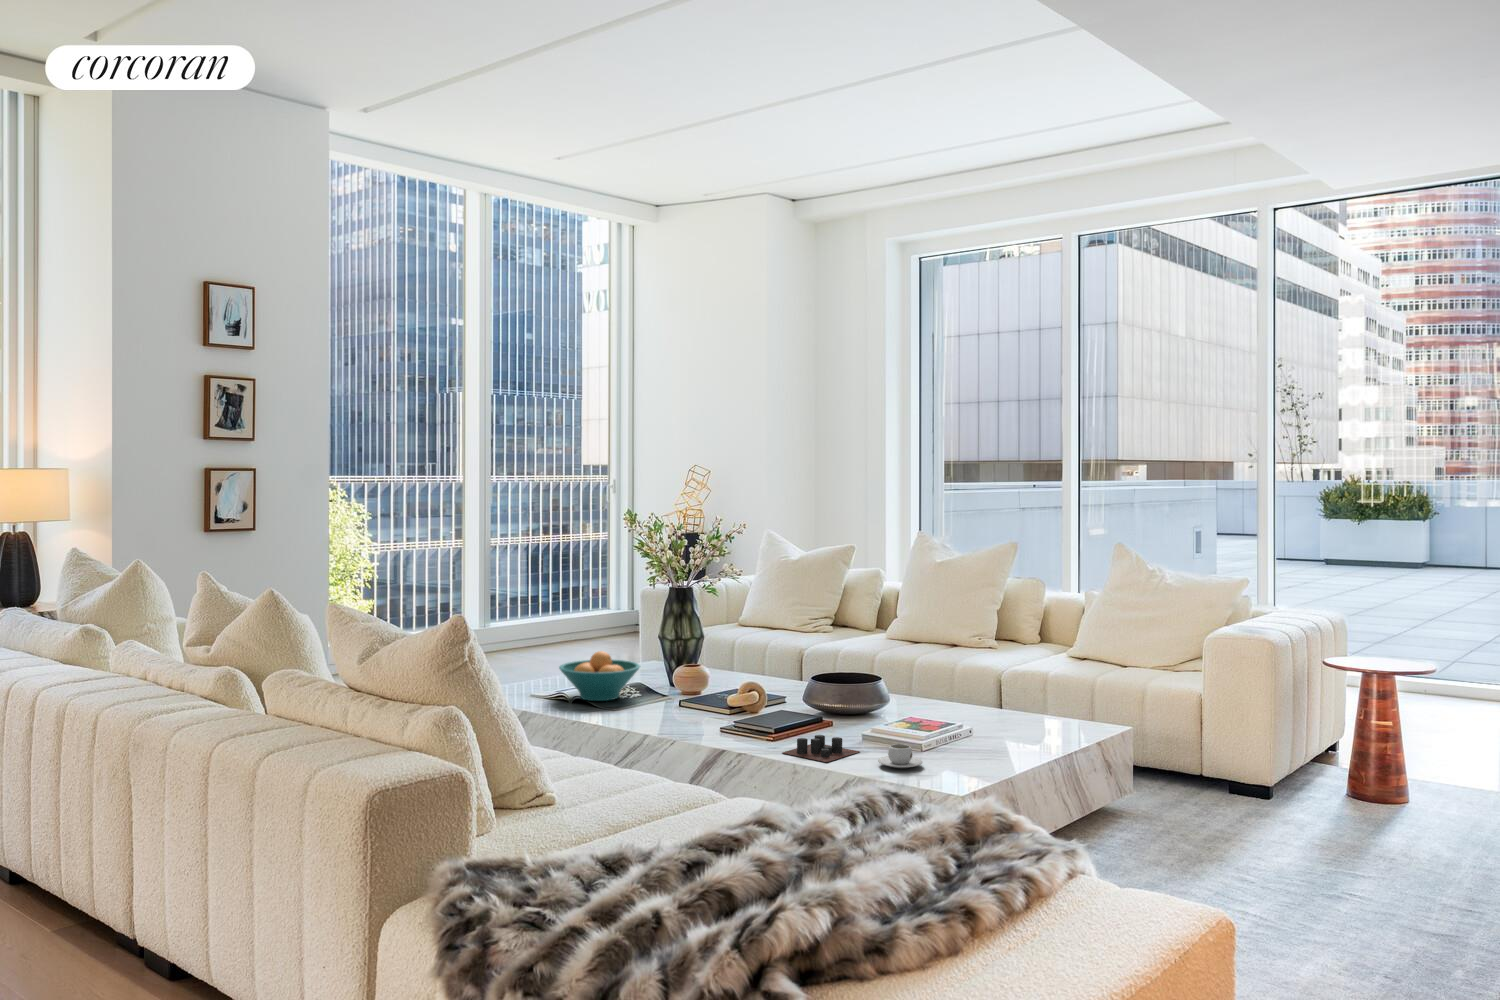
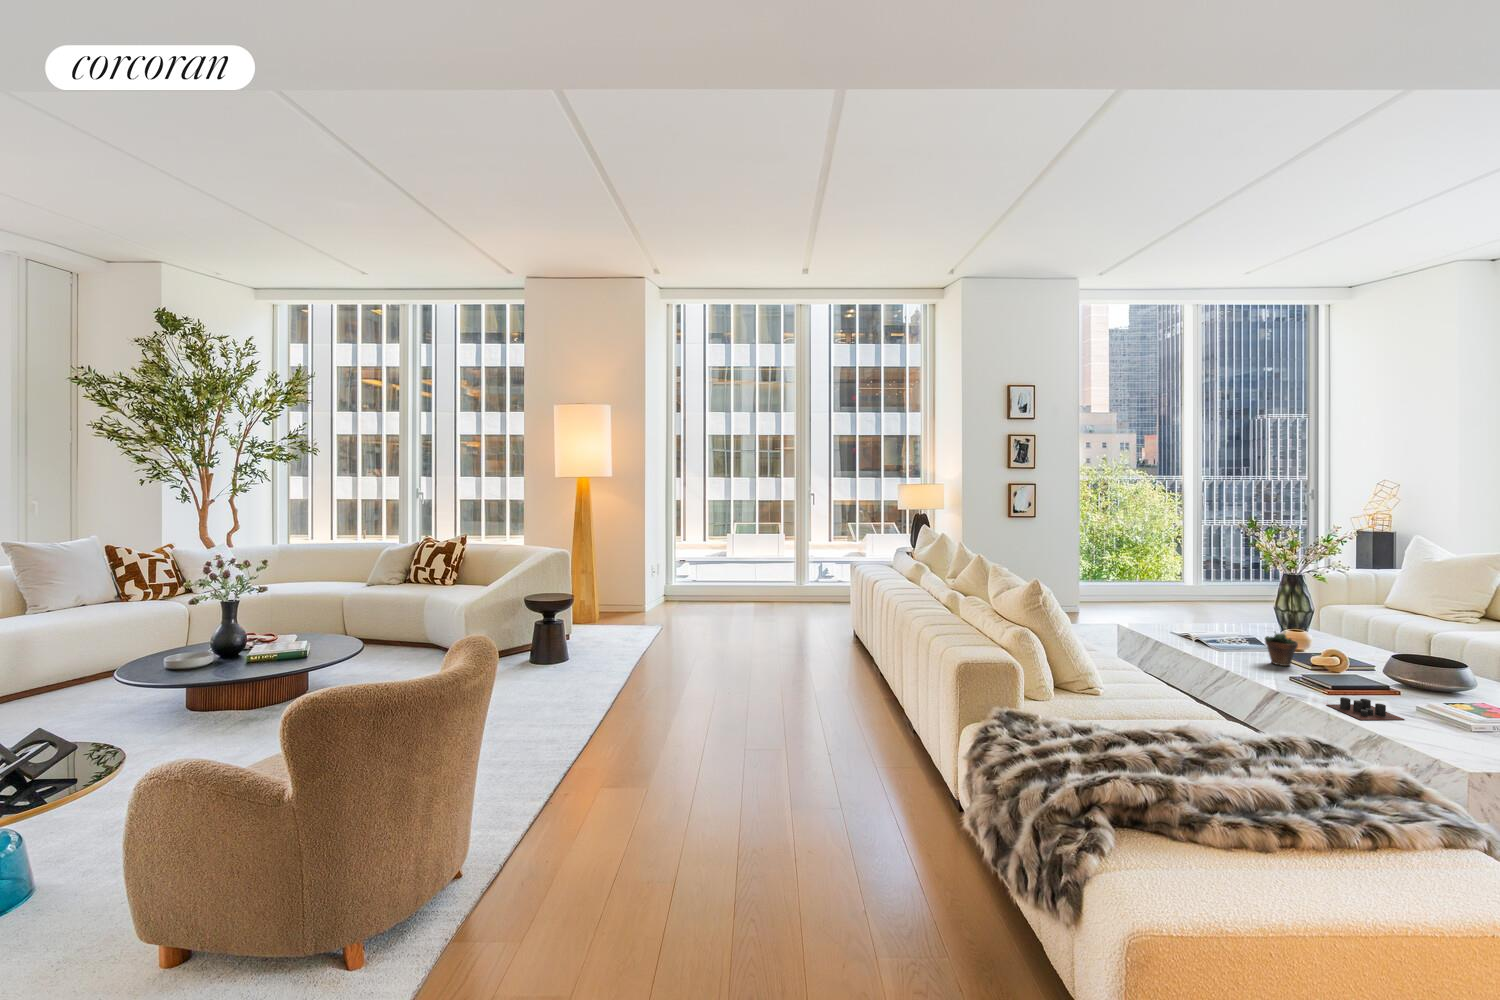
fruit bowl: present [559,651,640,701] -> none [1185,611,1249,644]
succulent plant: none [677,653,714,716] -> present [1265,625,1298,666]
teacup: present [878,744,922,768] -> none [1410,720,1459,742]

